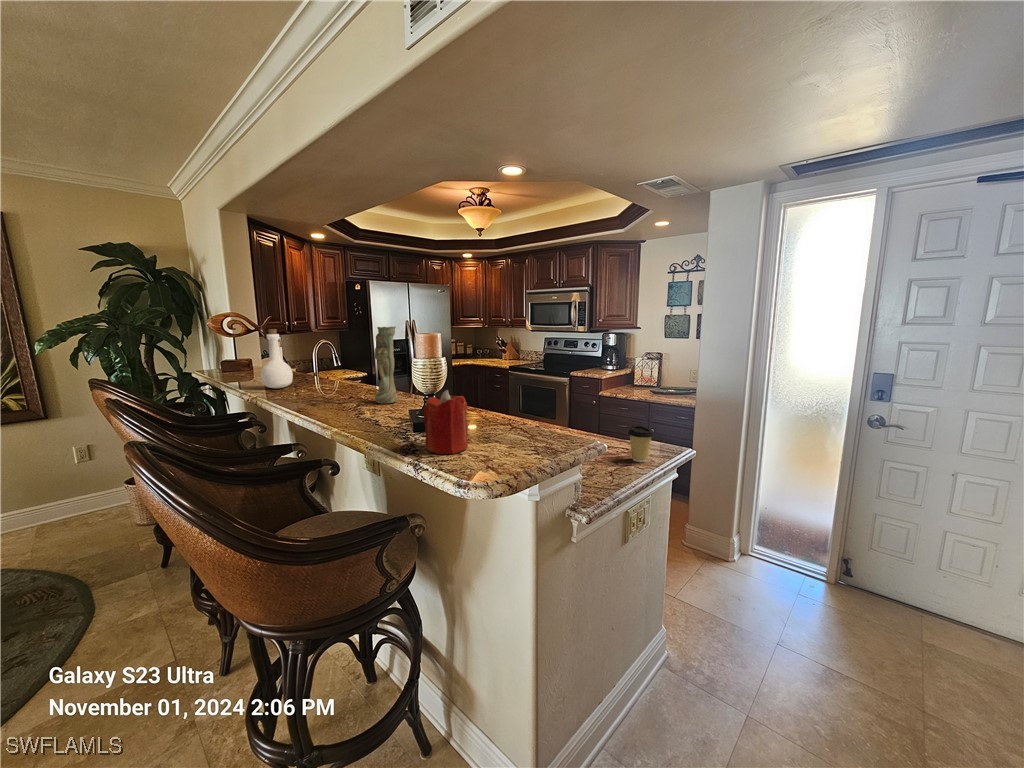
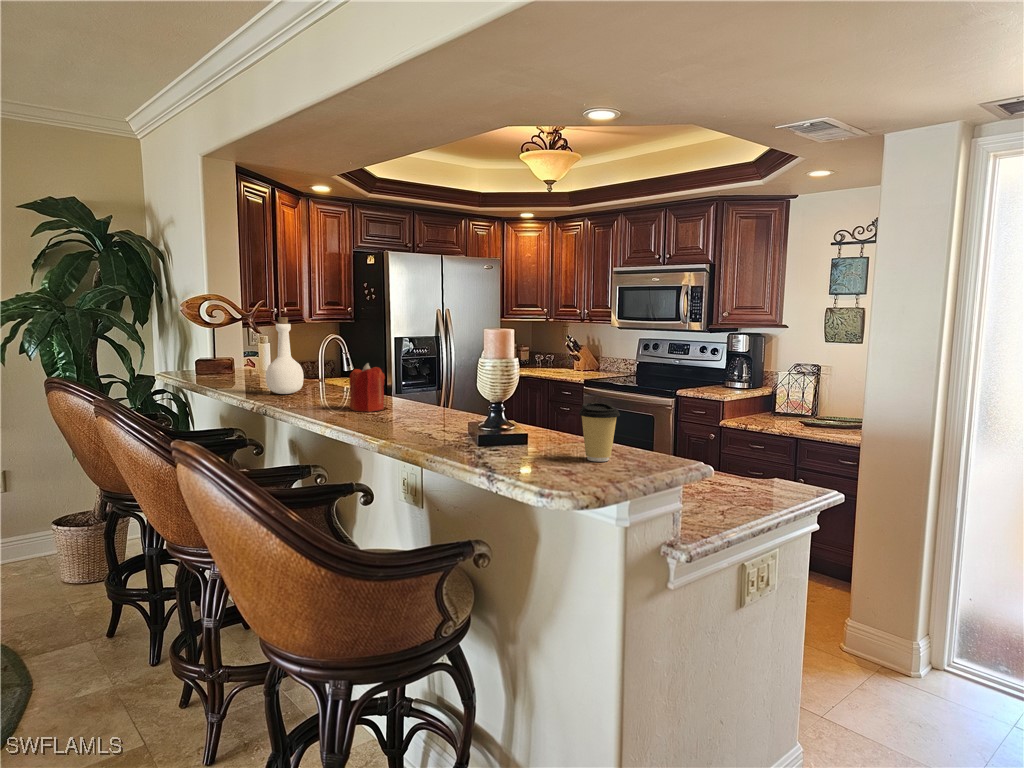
vase: present [375,327,398,403] -> none [416,317,447,415]
candle: present [424,390,468,454] -> present [349,363,385,412]
coffee cup: present [628,426,654,462] -> present [579,403,620,462]

